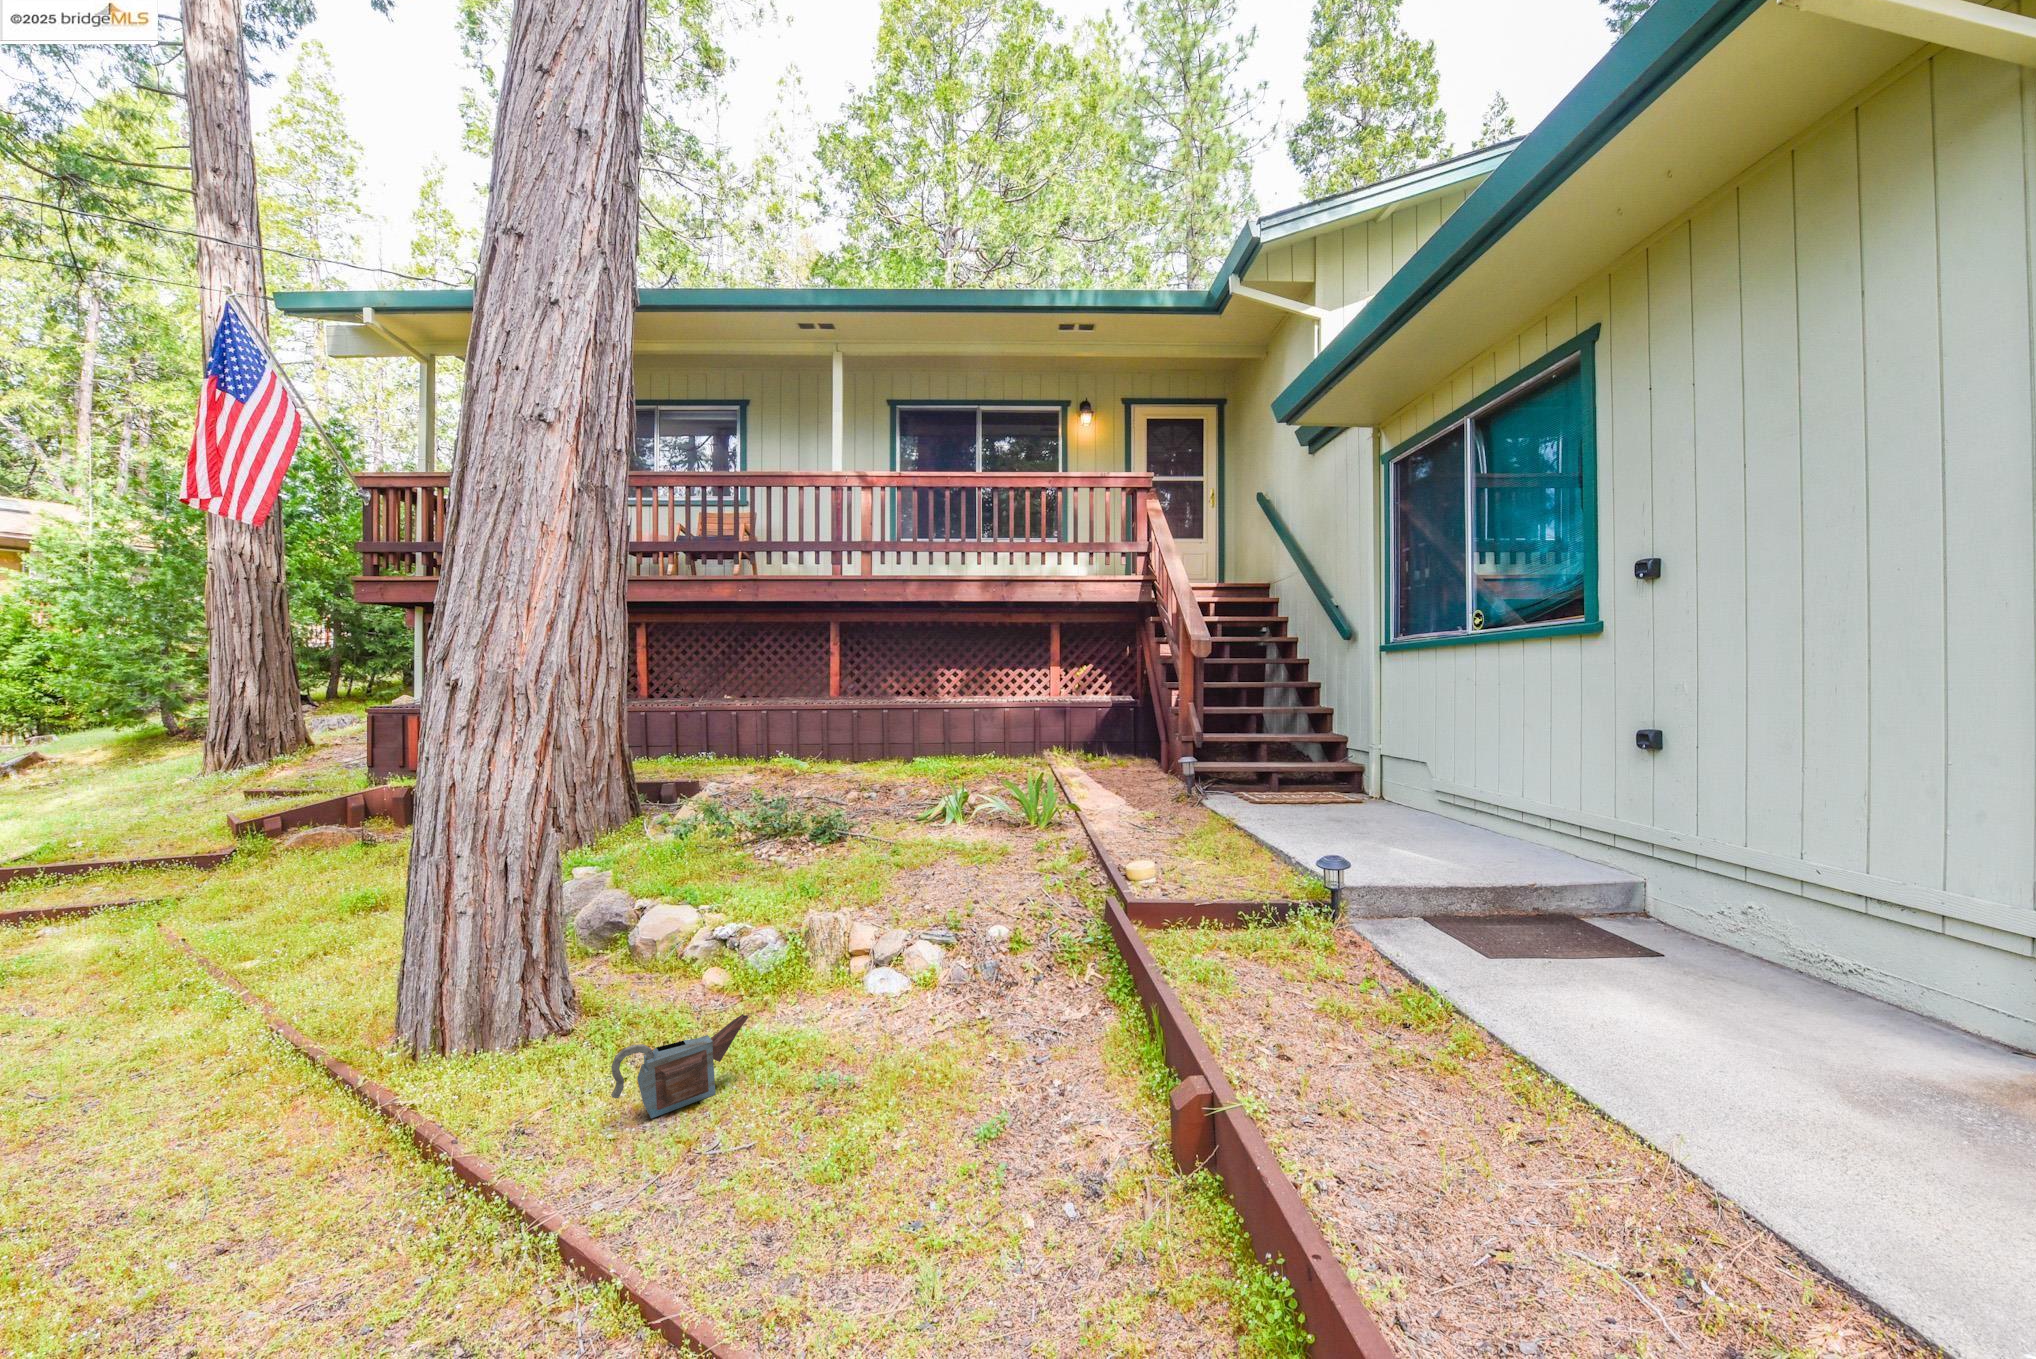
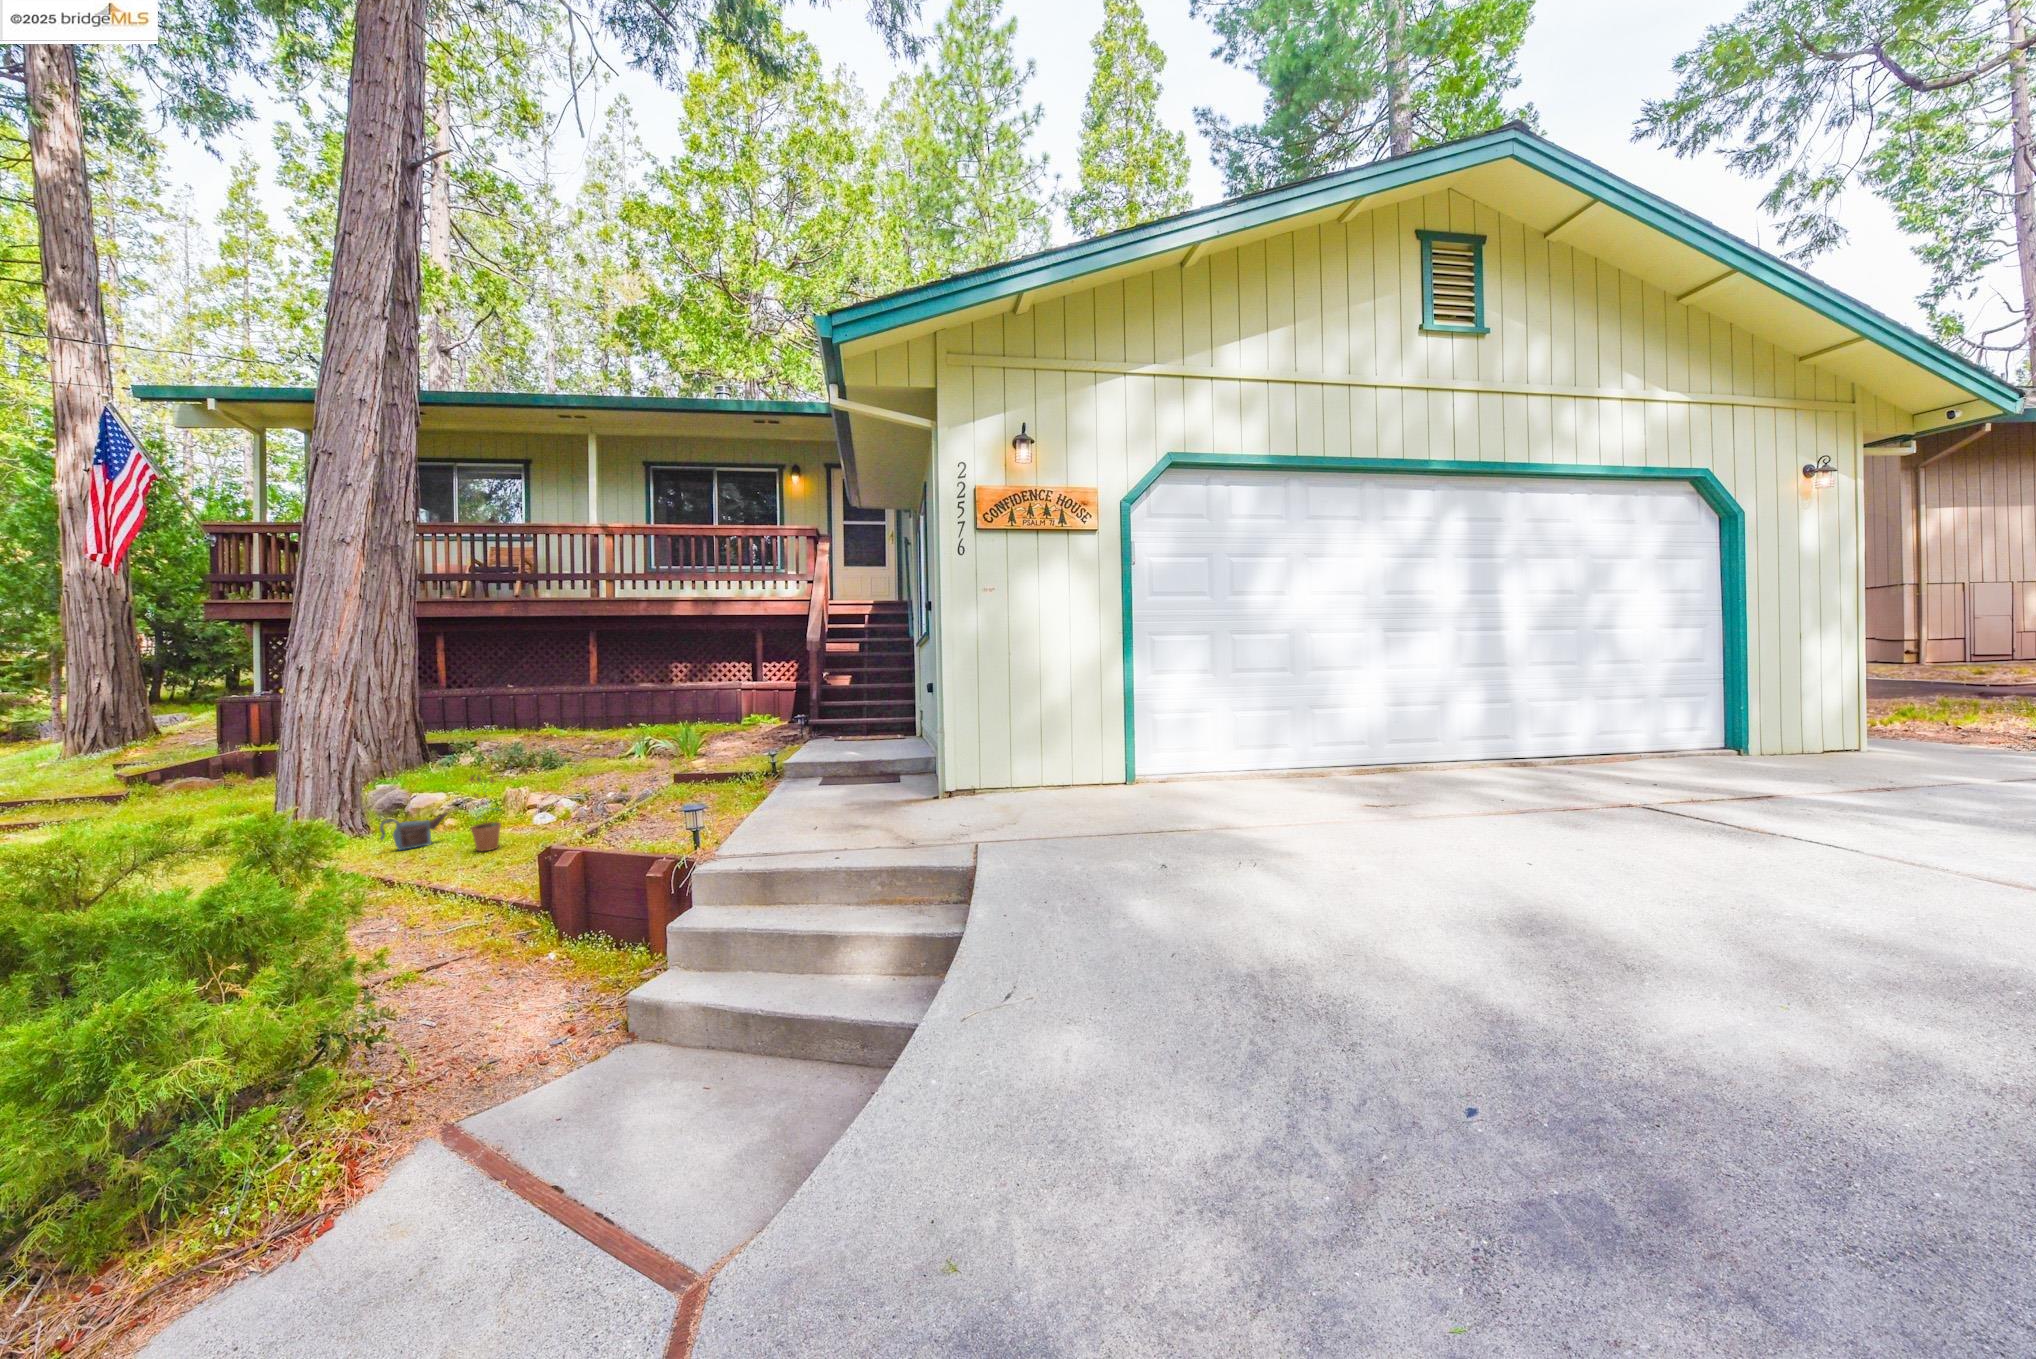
potted plant: none [787,952,892,1151] -> present [456,775,501,851]

